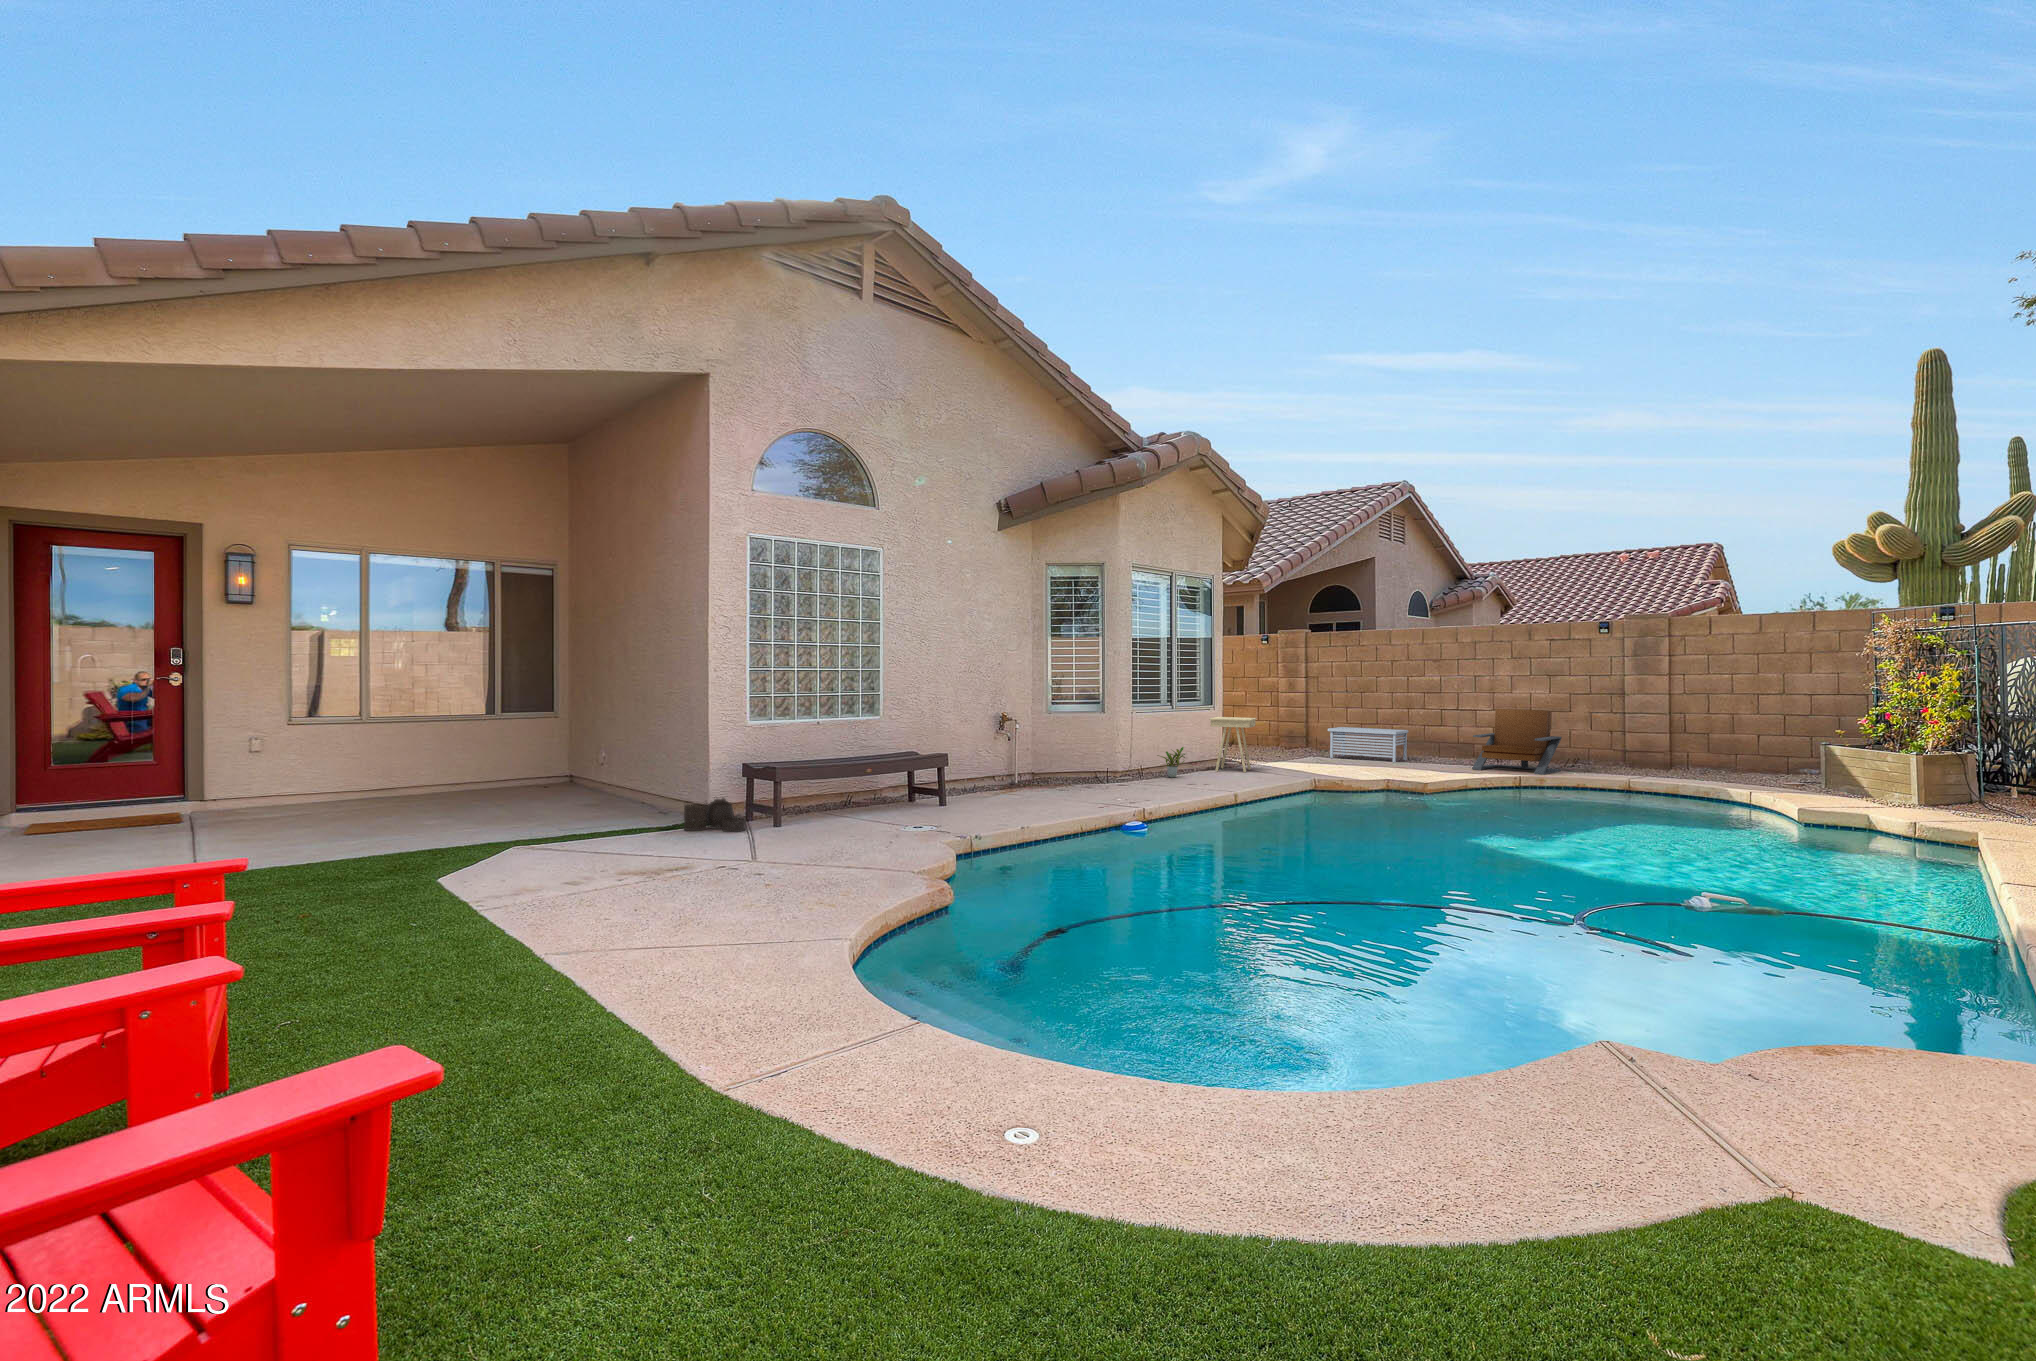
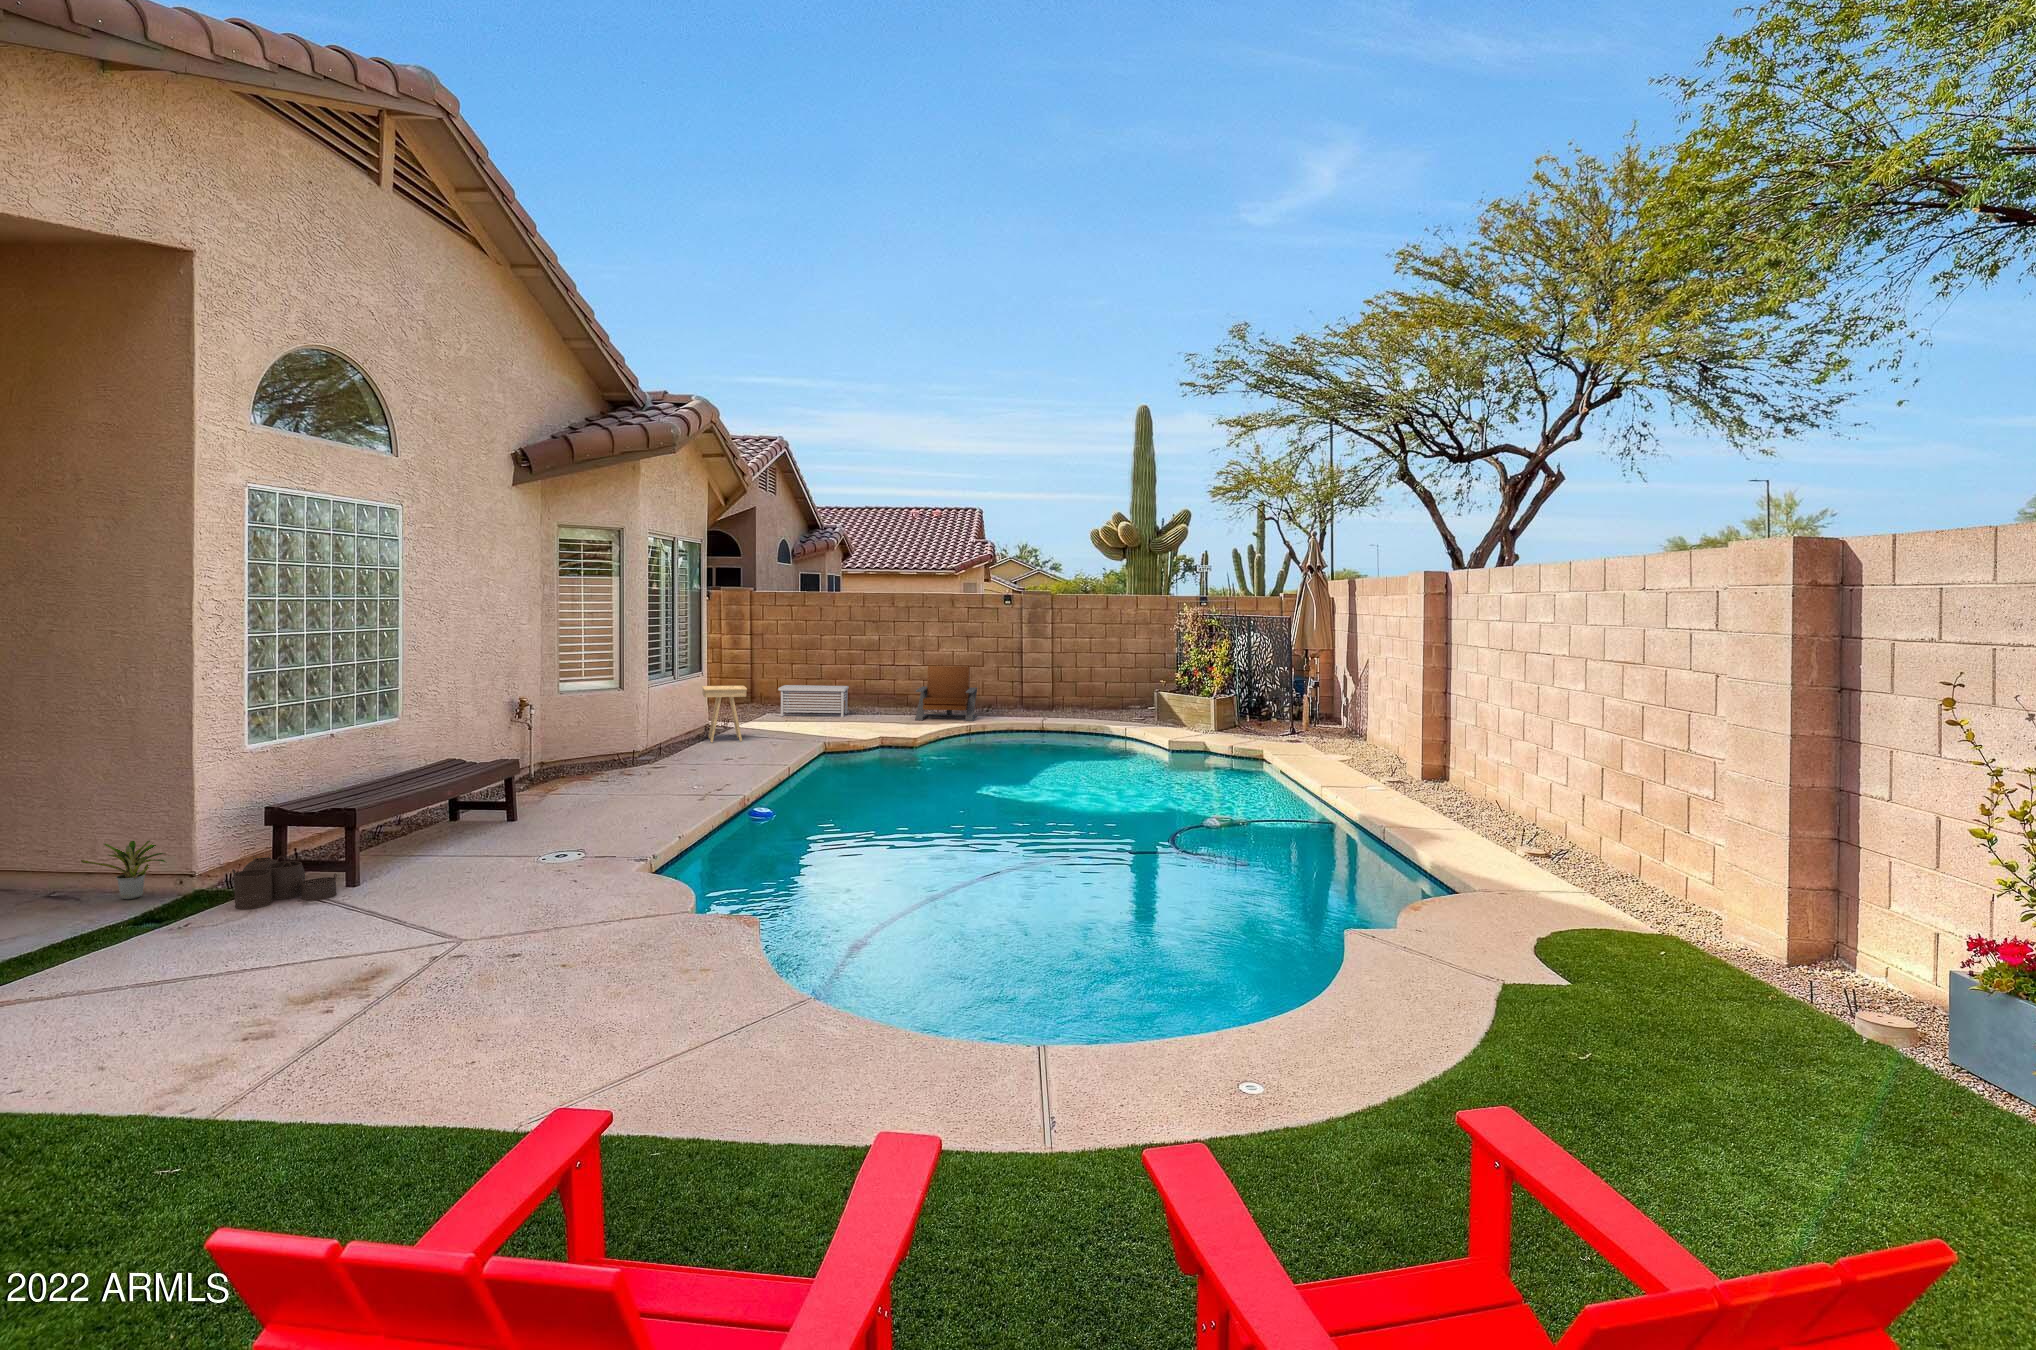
potted plant: present [1158,747,1185,778] -> present [81,840,165,899]

